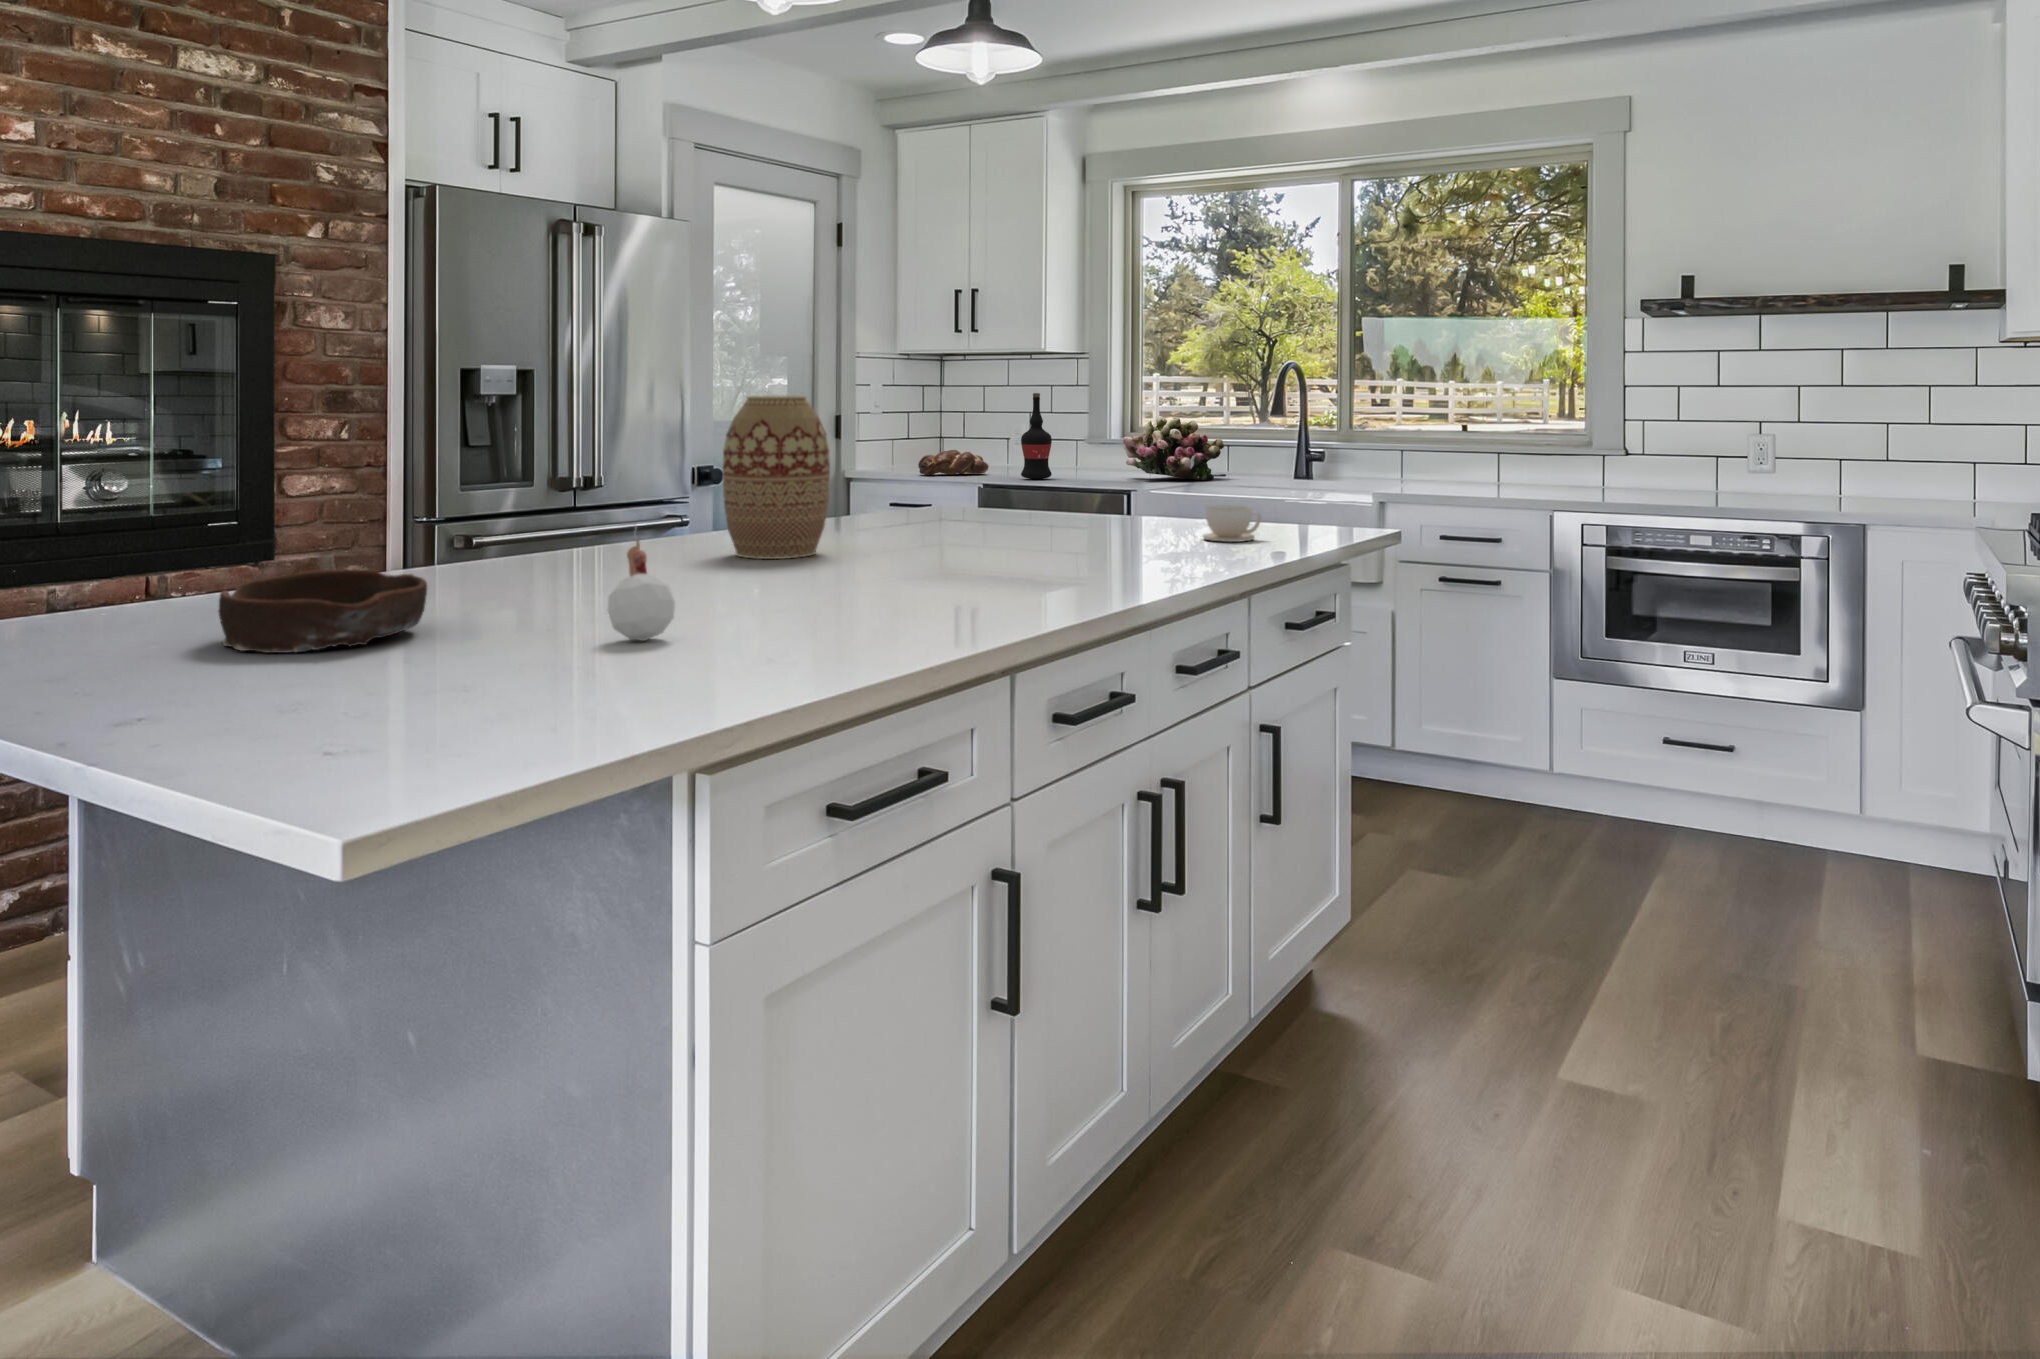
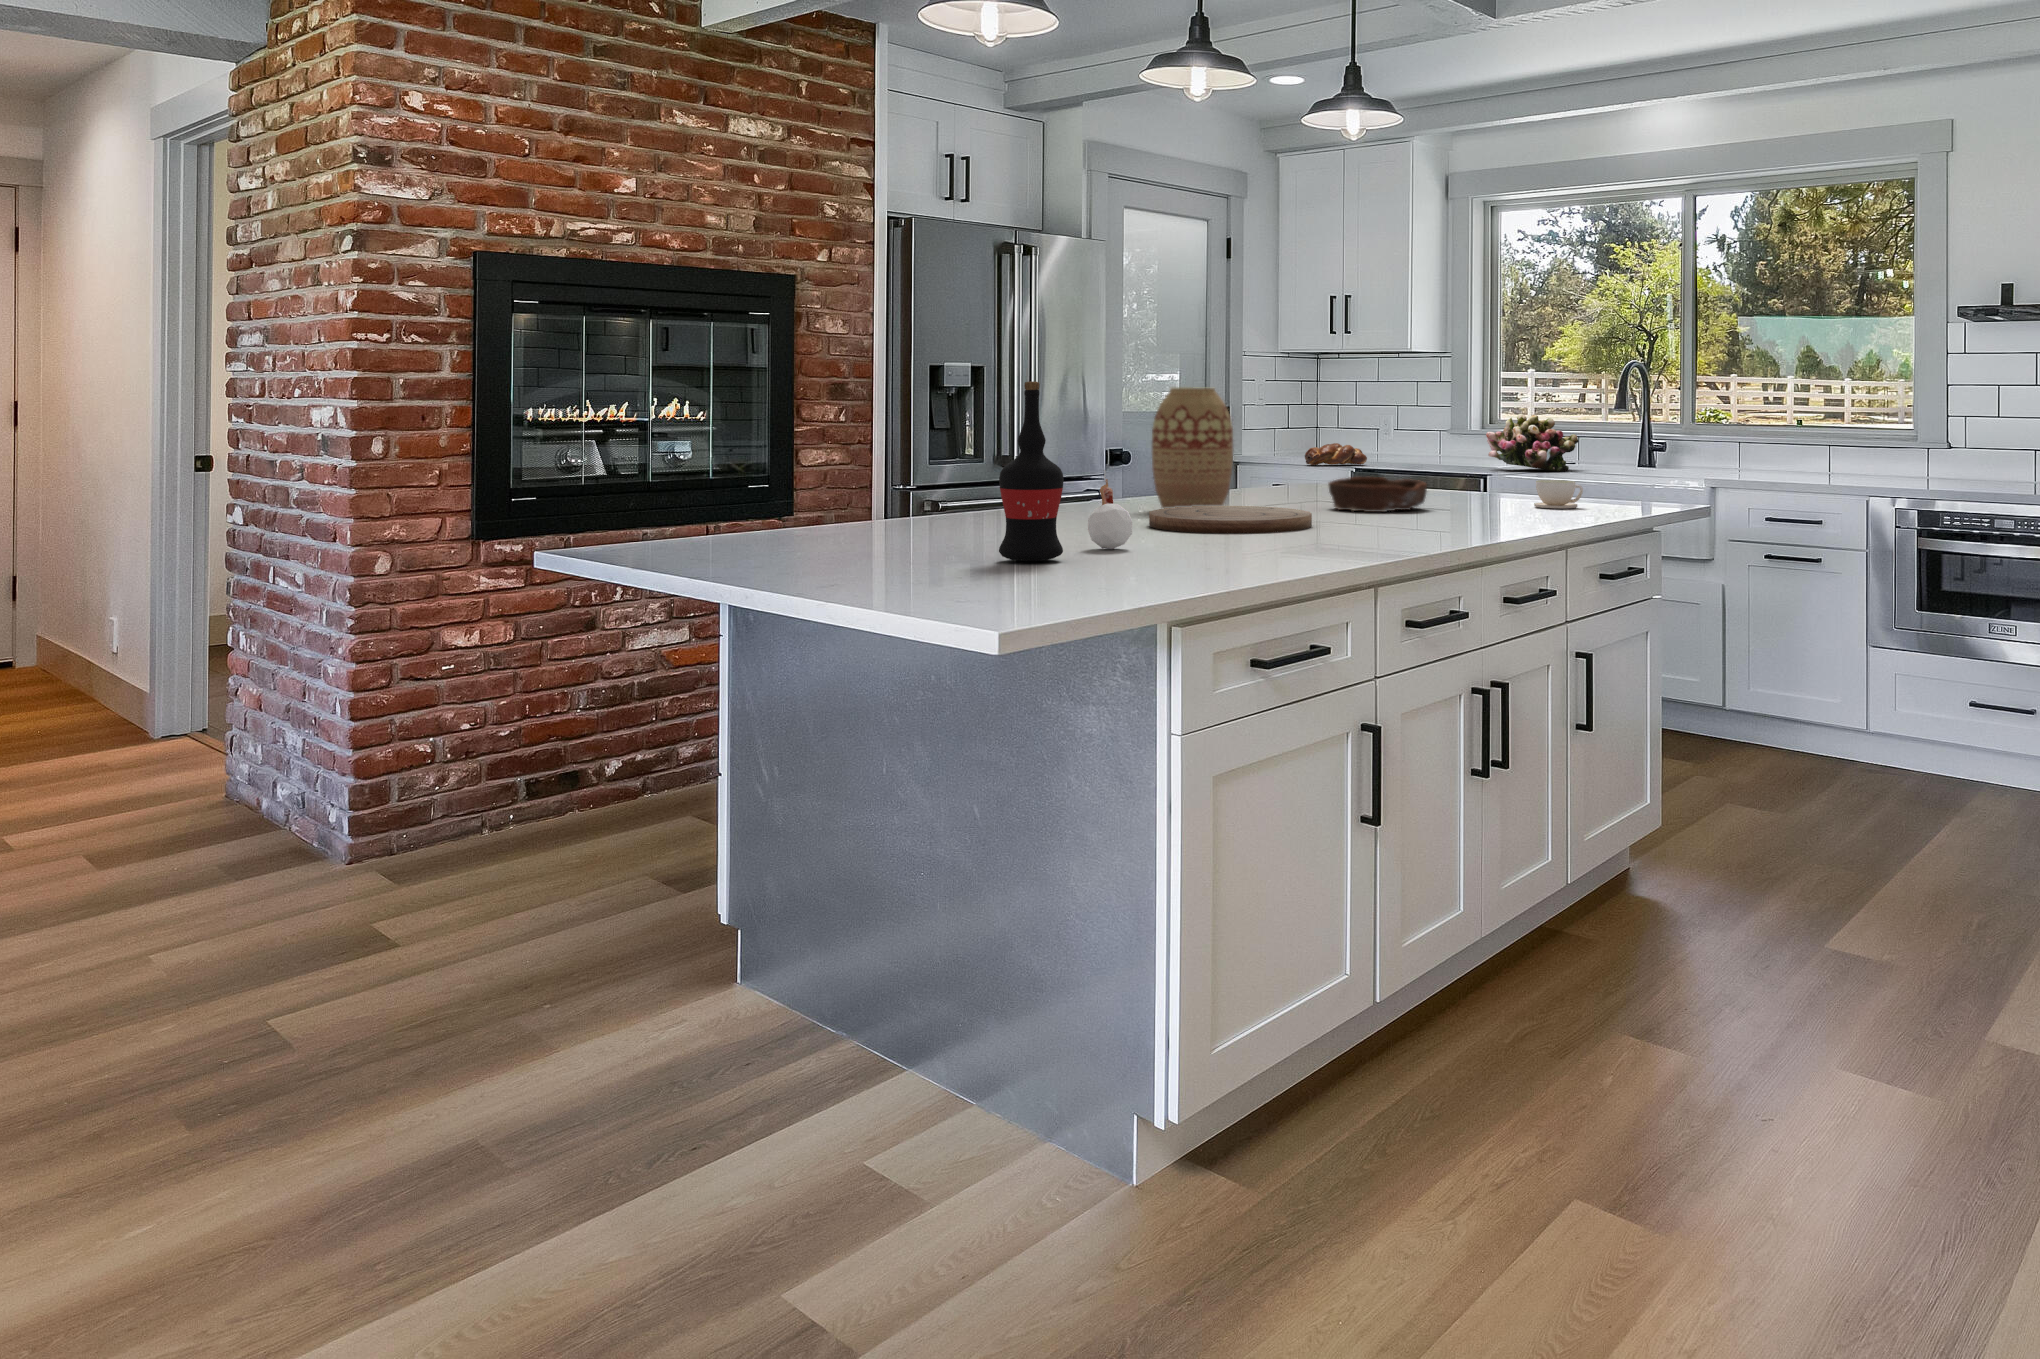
wine bottle: present [1021,393,1052,479] -> present [999,382,1064,561]
cutting board: none [712,553,932,600] -> present [1149,506,1312,534]
bowl: present [219,569,427,653] -> present [1328,477,1427,512]

